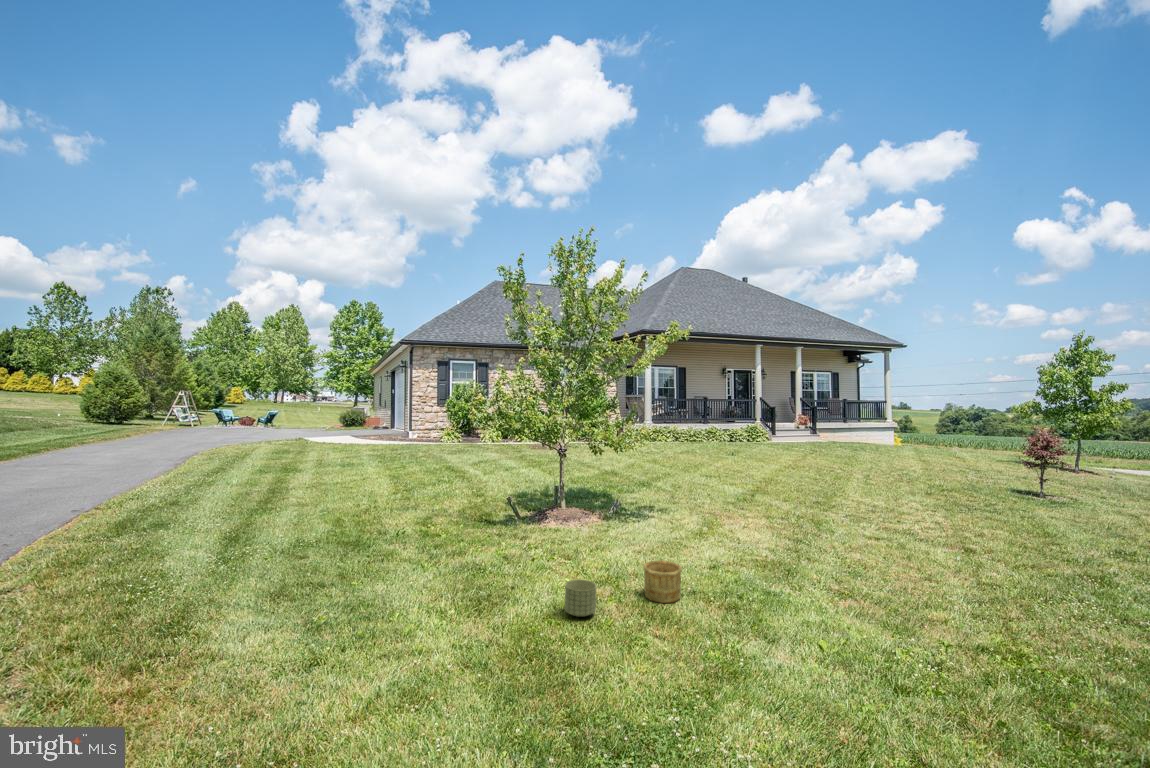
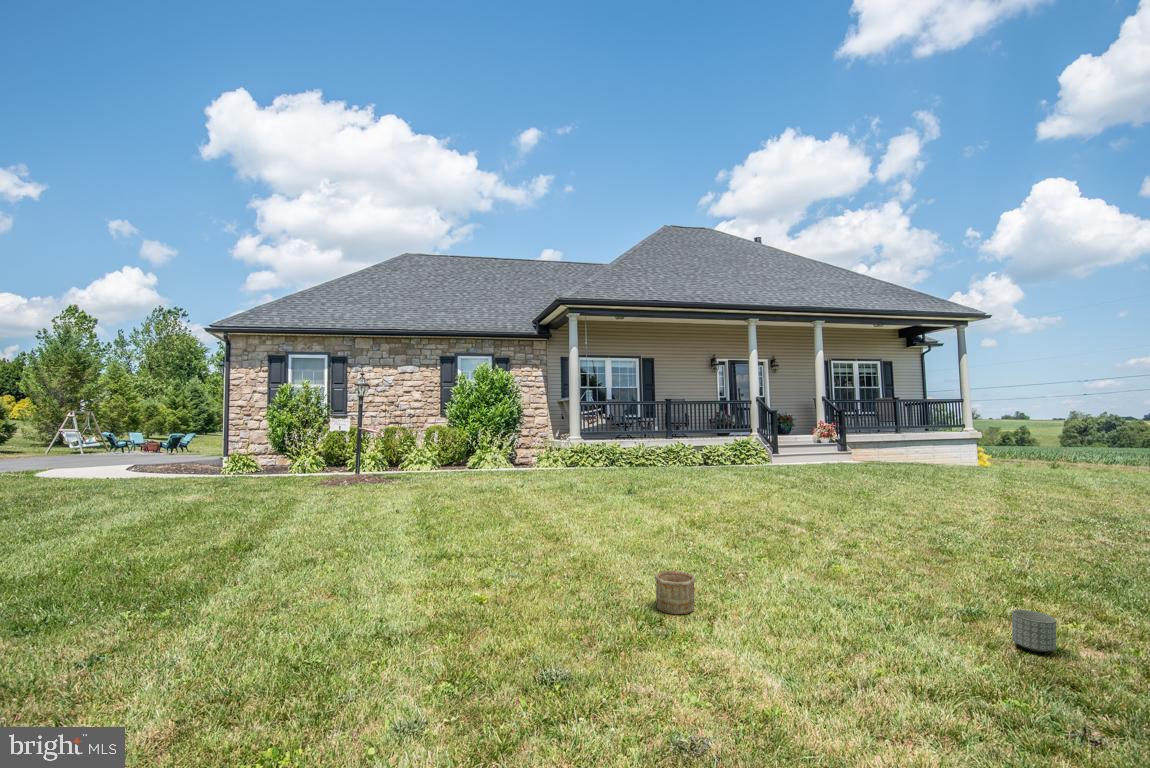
planter: present [565,579,596,617] -> present [1012,610,1056,652]

